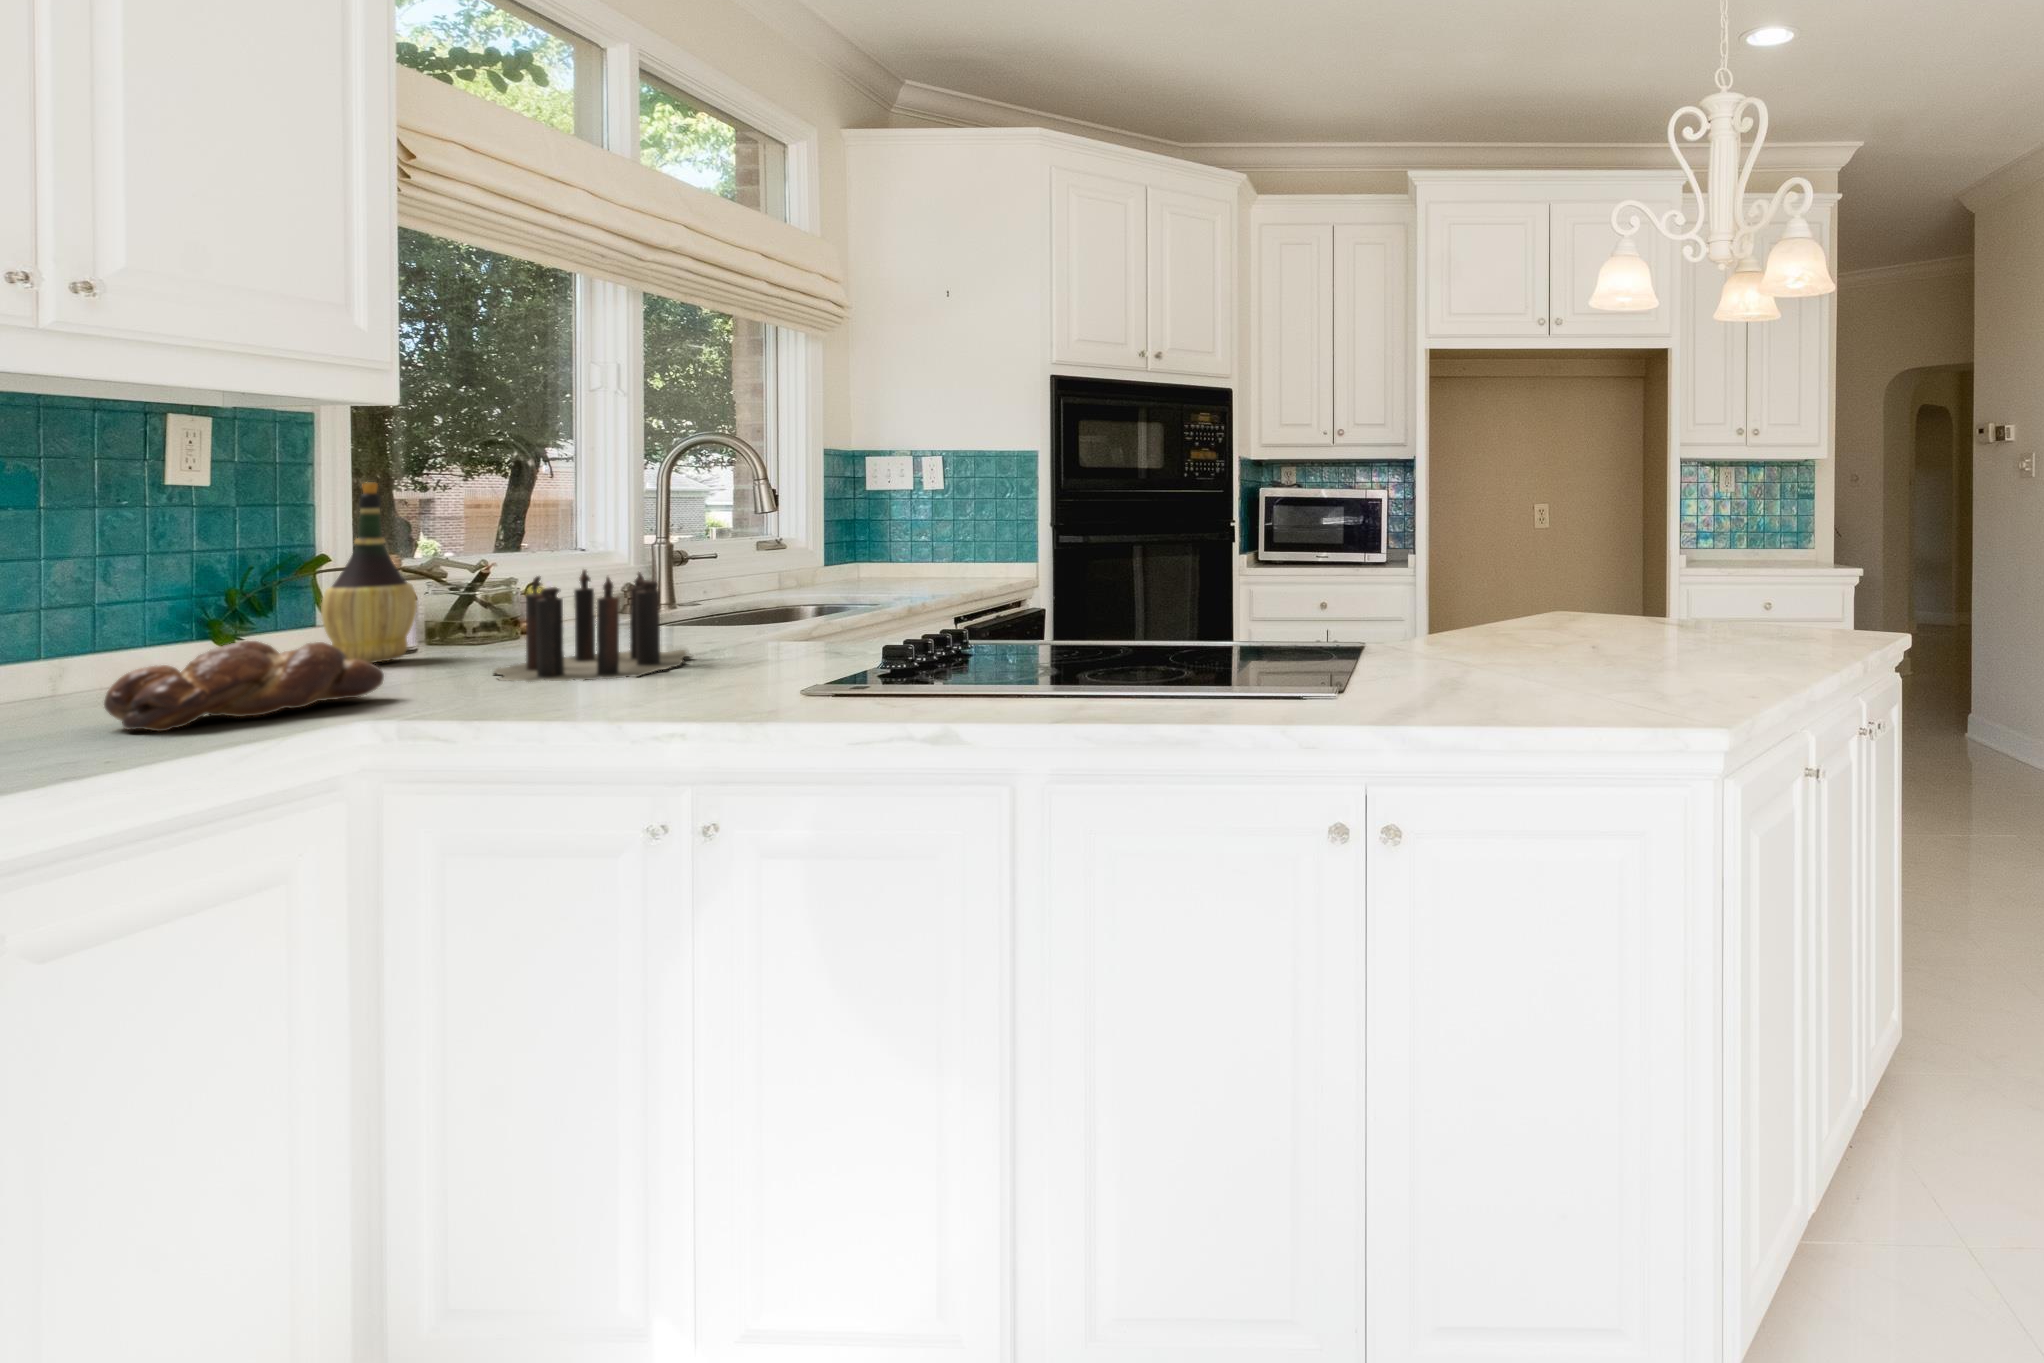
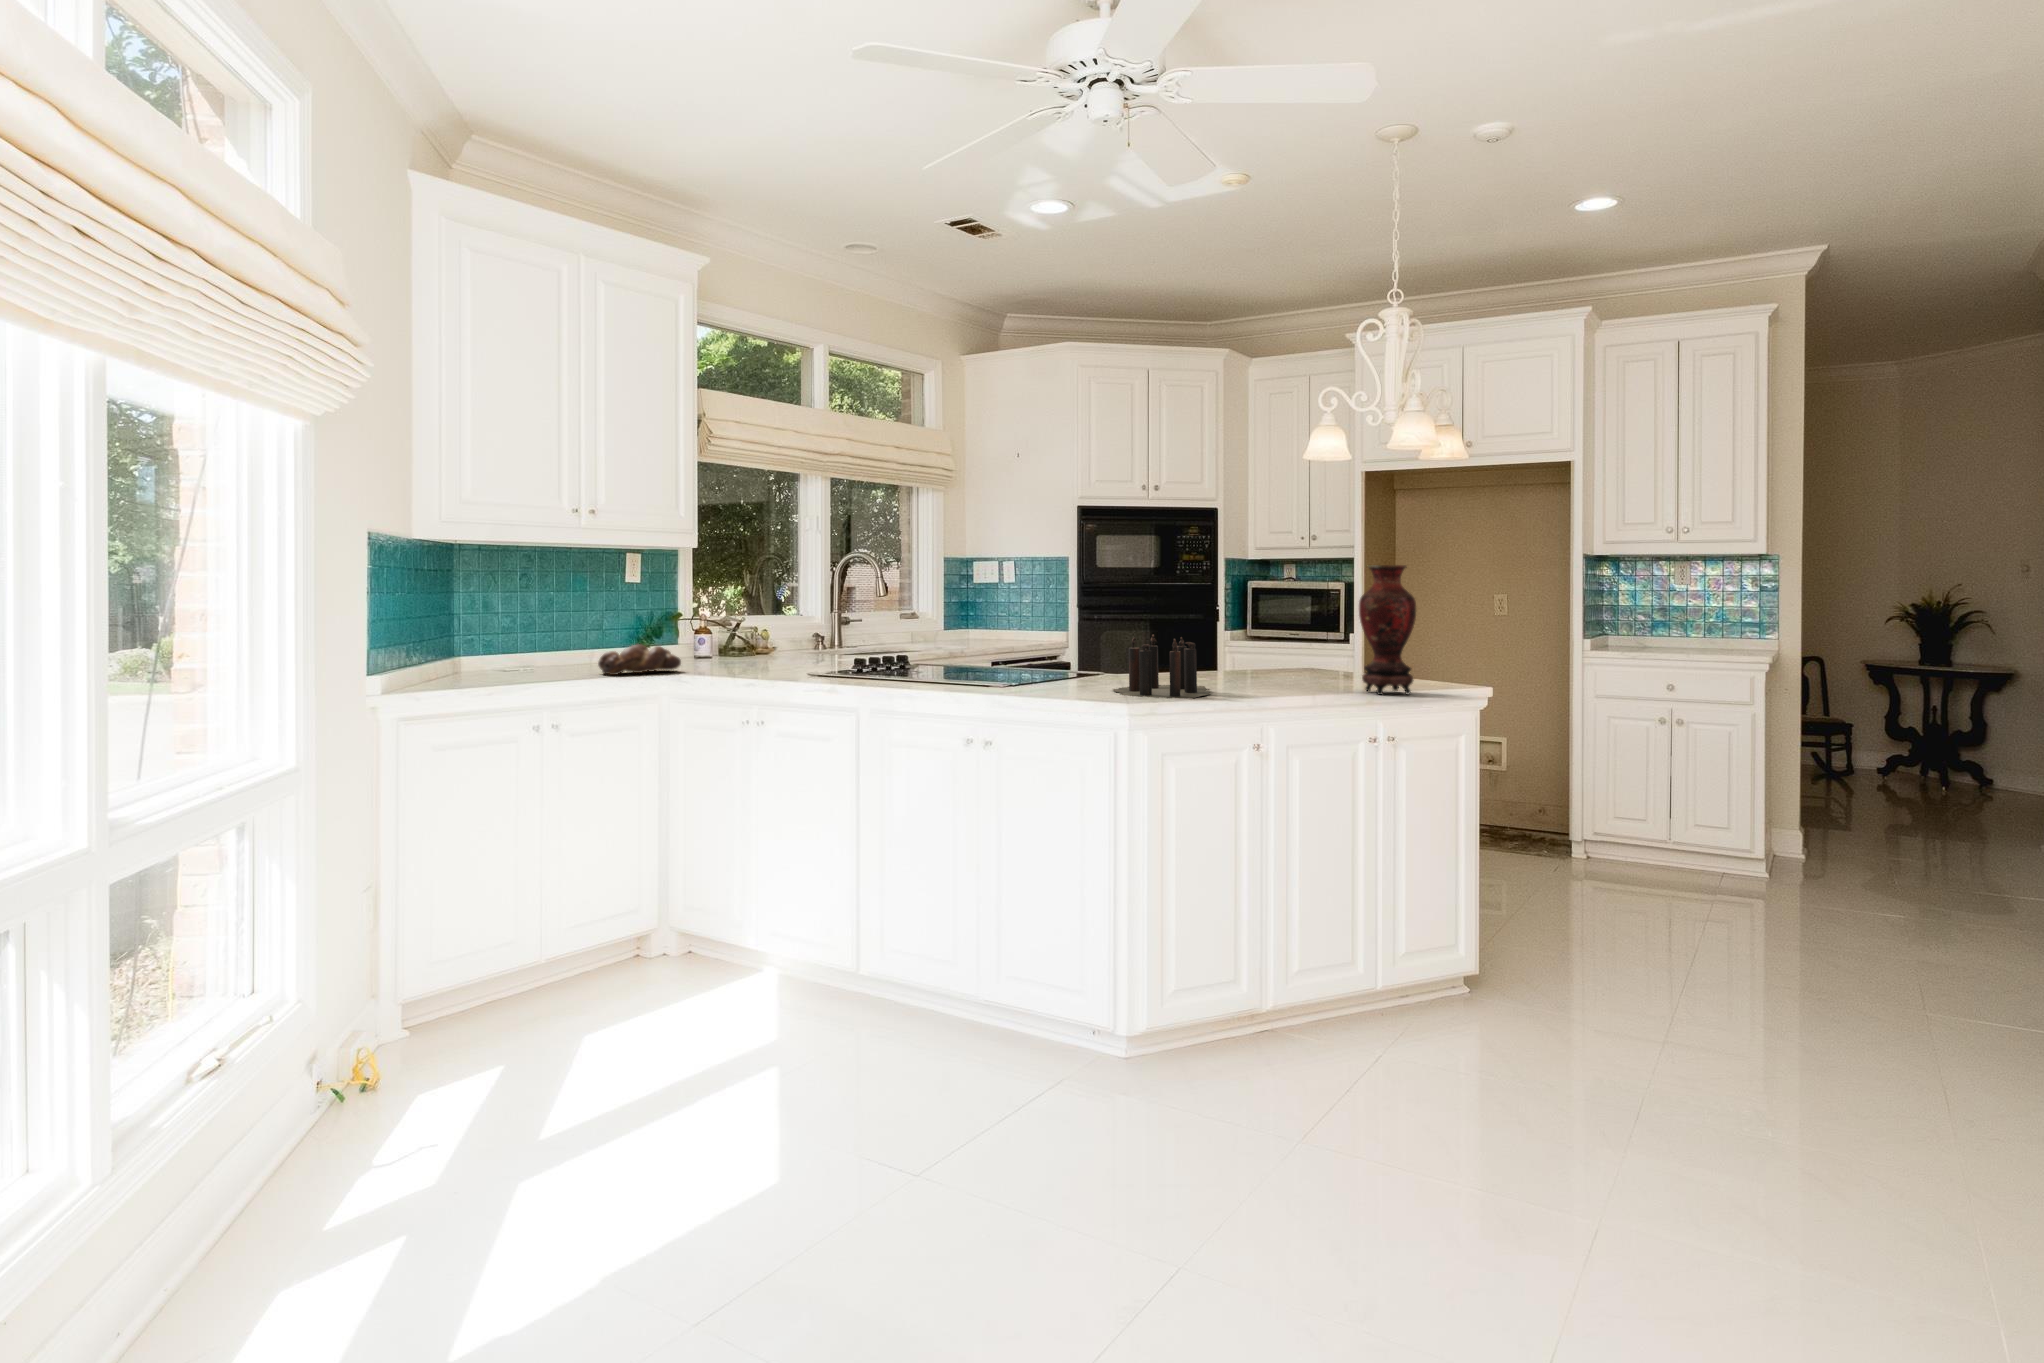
vase: none [1744,451,1825,641] -> present [1359,565,1416,695]
wine bottle: present [321,482,417,663] -> none [677,580,711,661]
candle: present [494,570,689,682] -> present [1113,635,1210,699]

